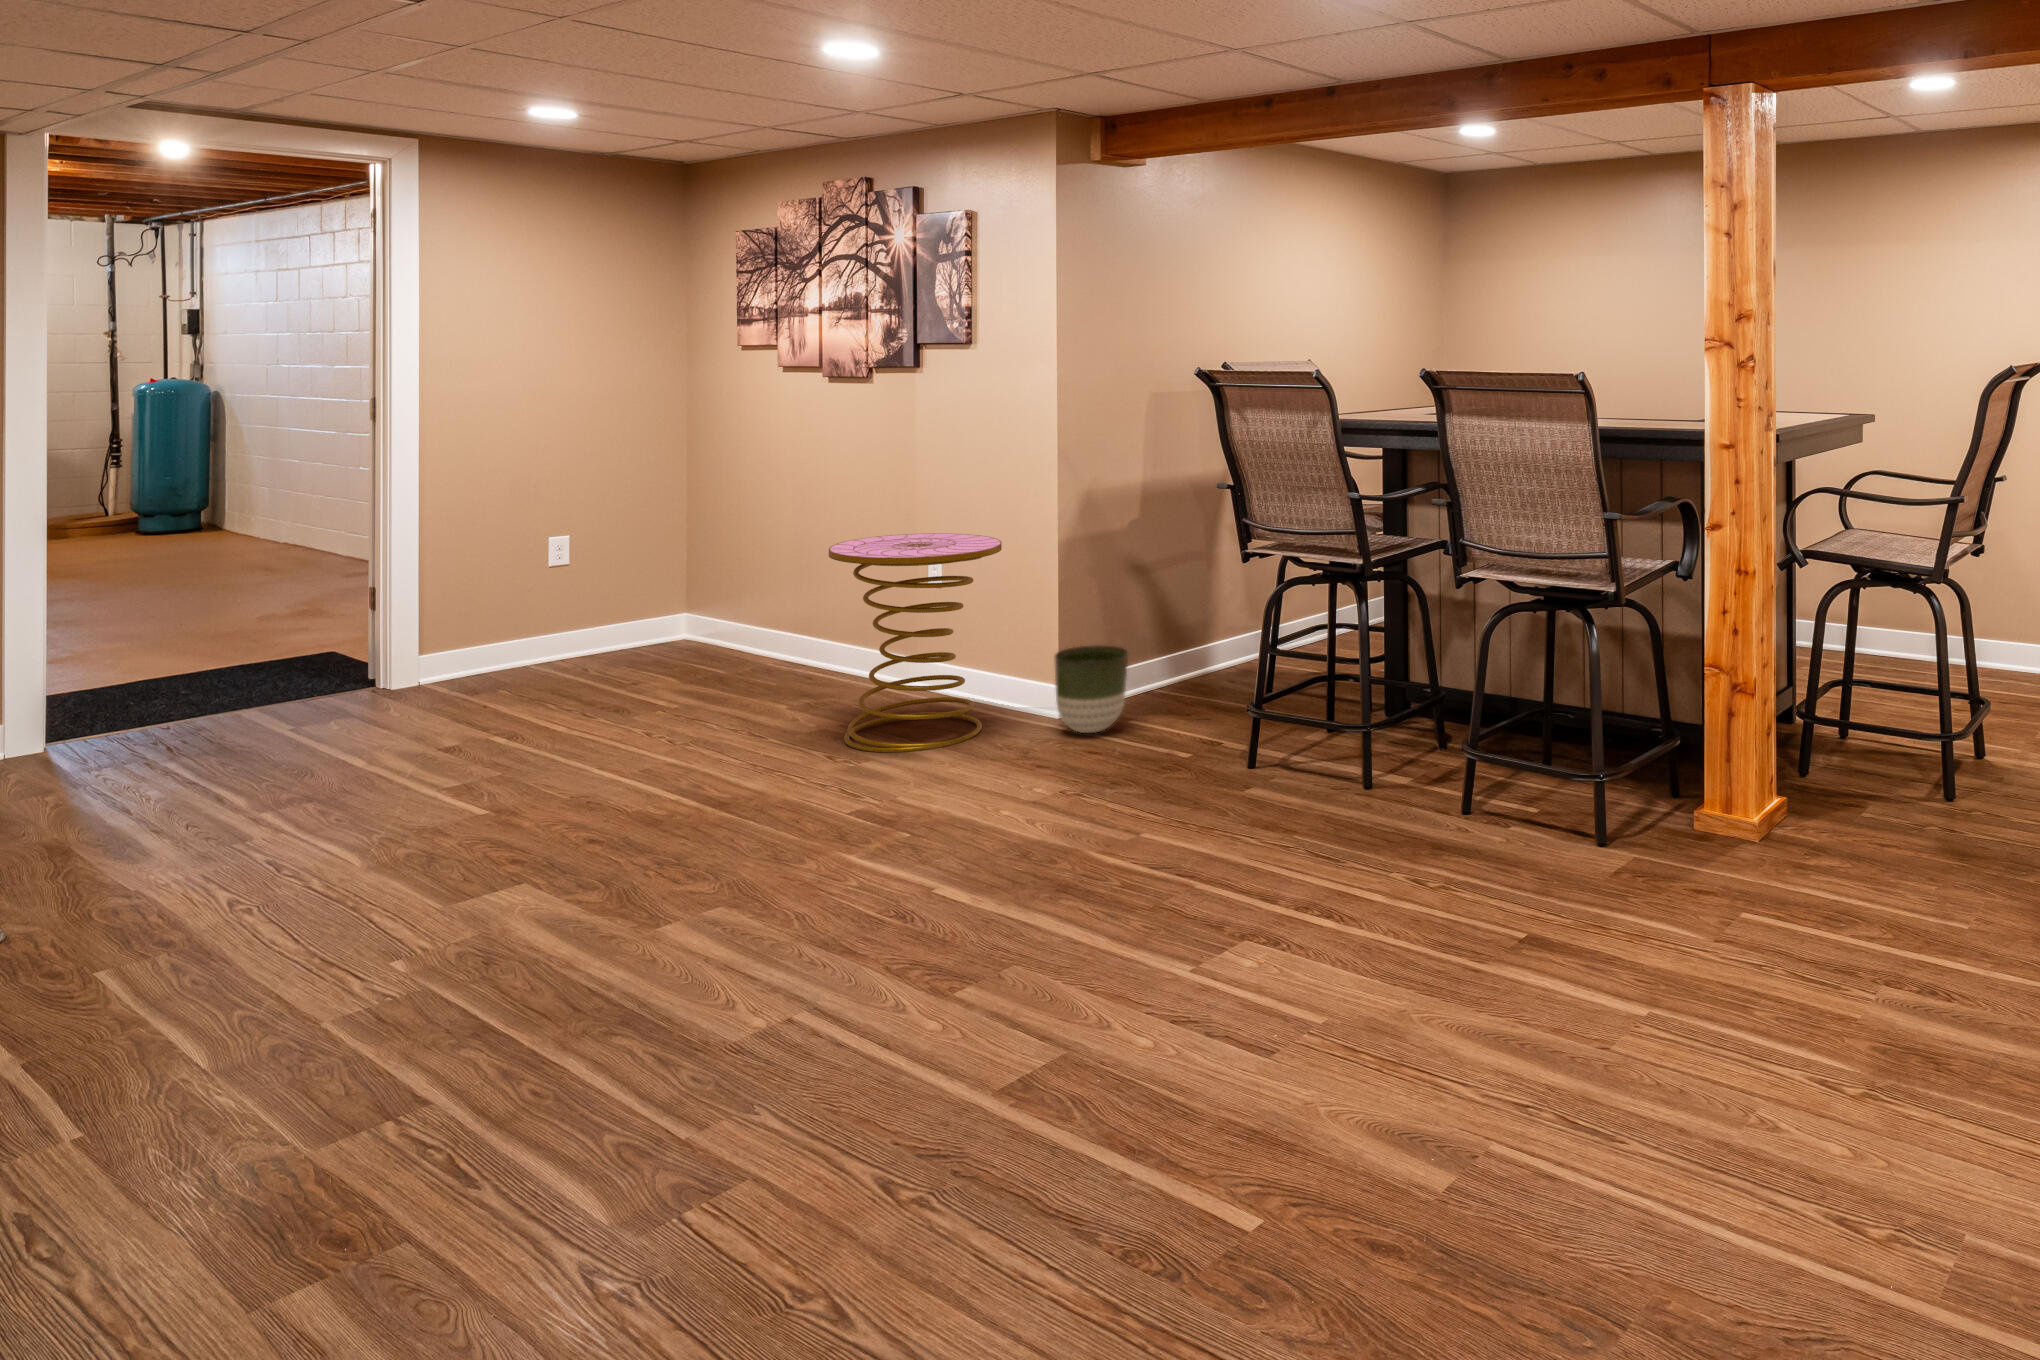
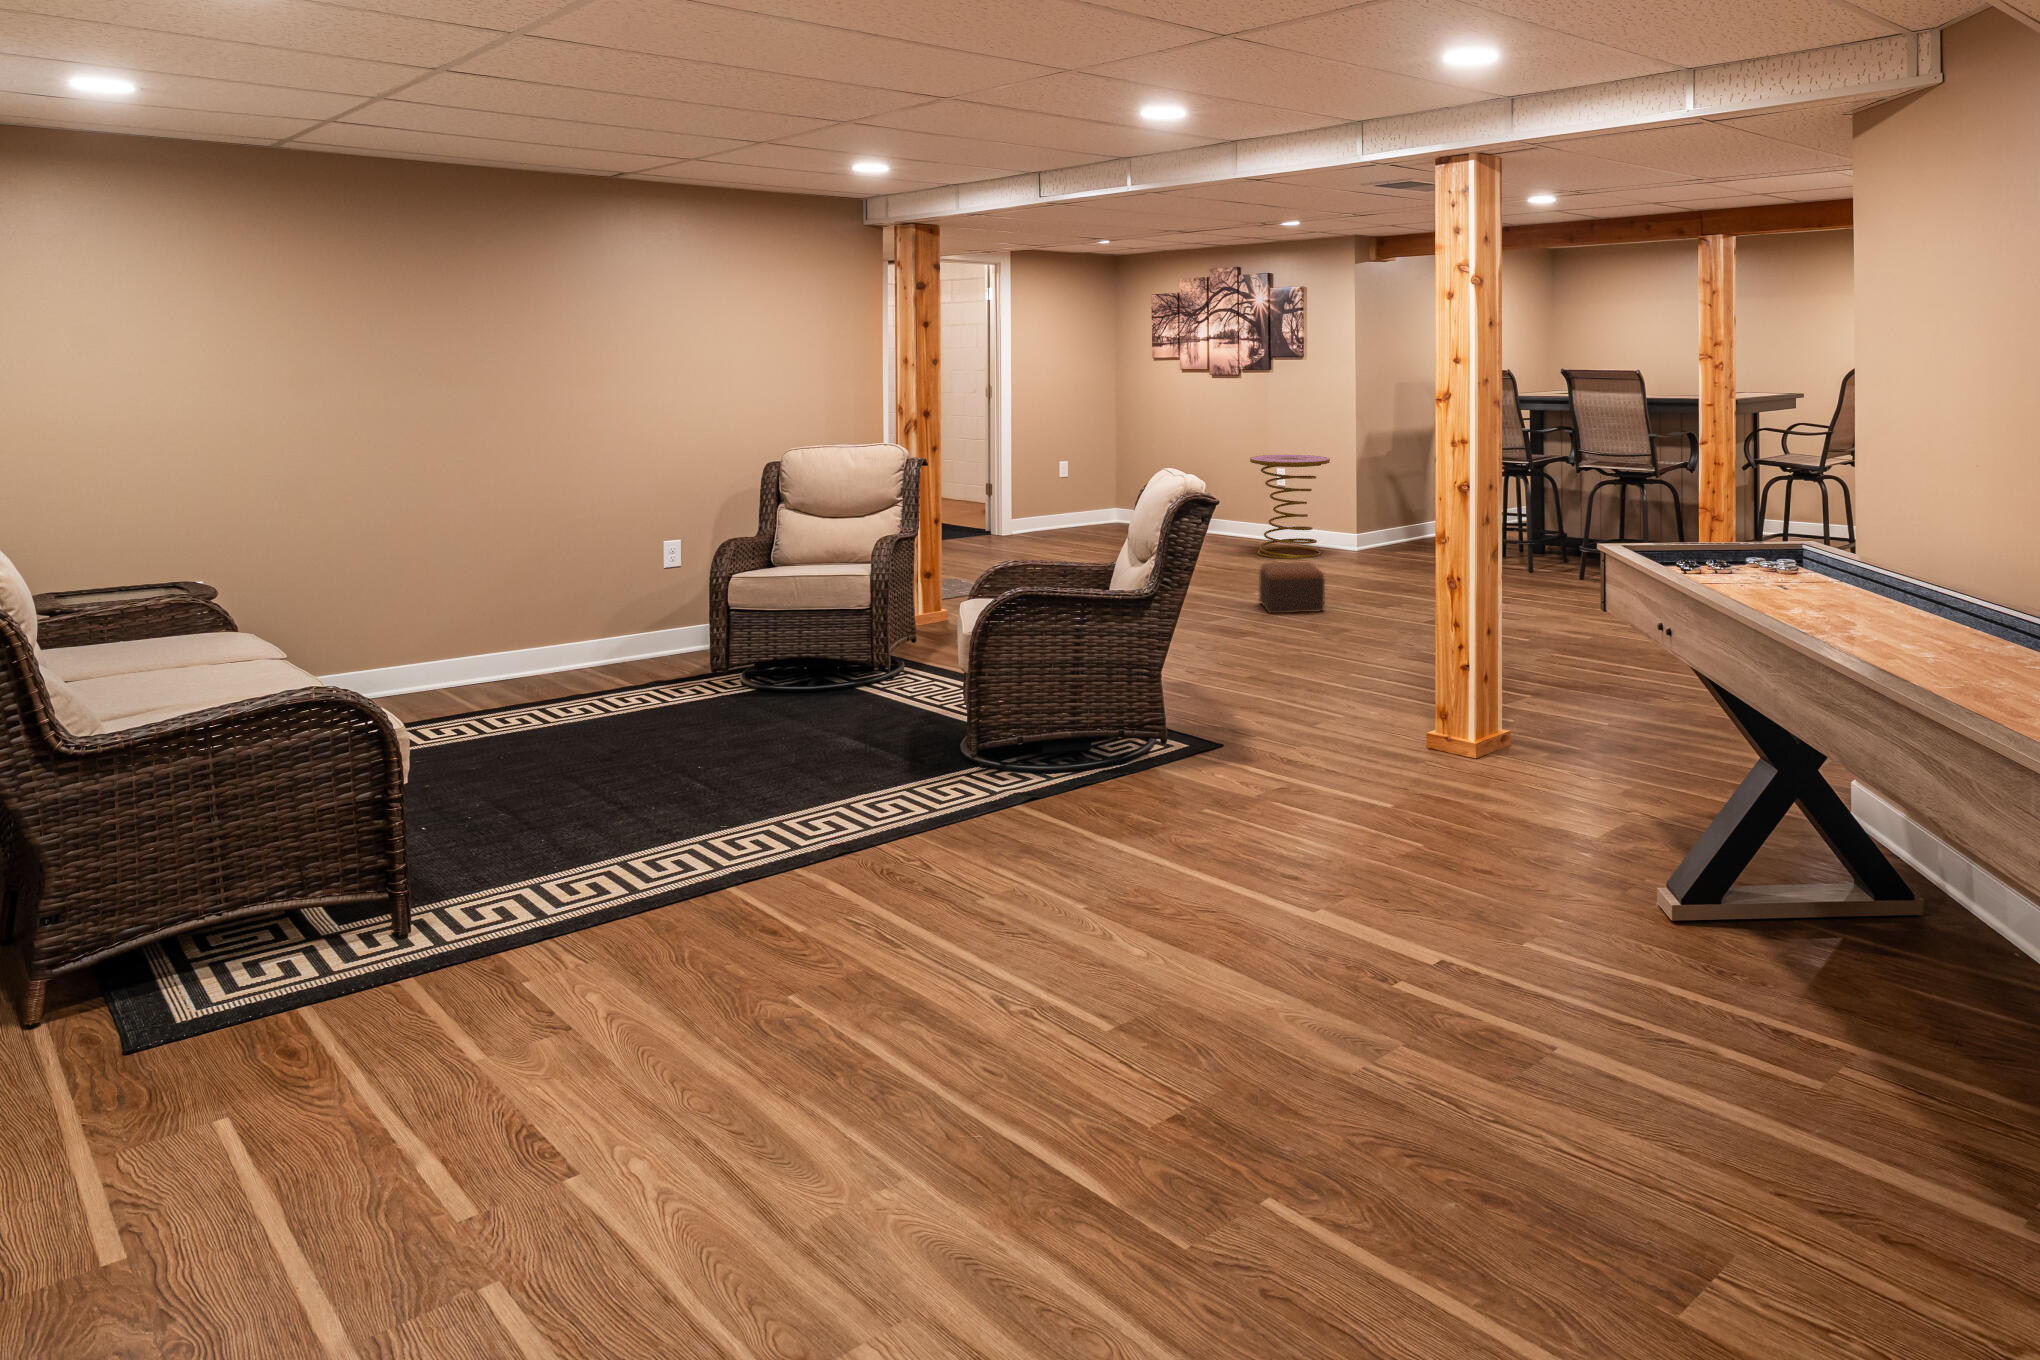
planter: present [1054,645,1128,733] -> none [1358,512,1394,555]
footstool: none [529,860,744,1044] -> present [1259,562,1325,613]

